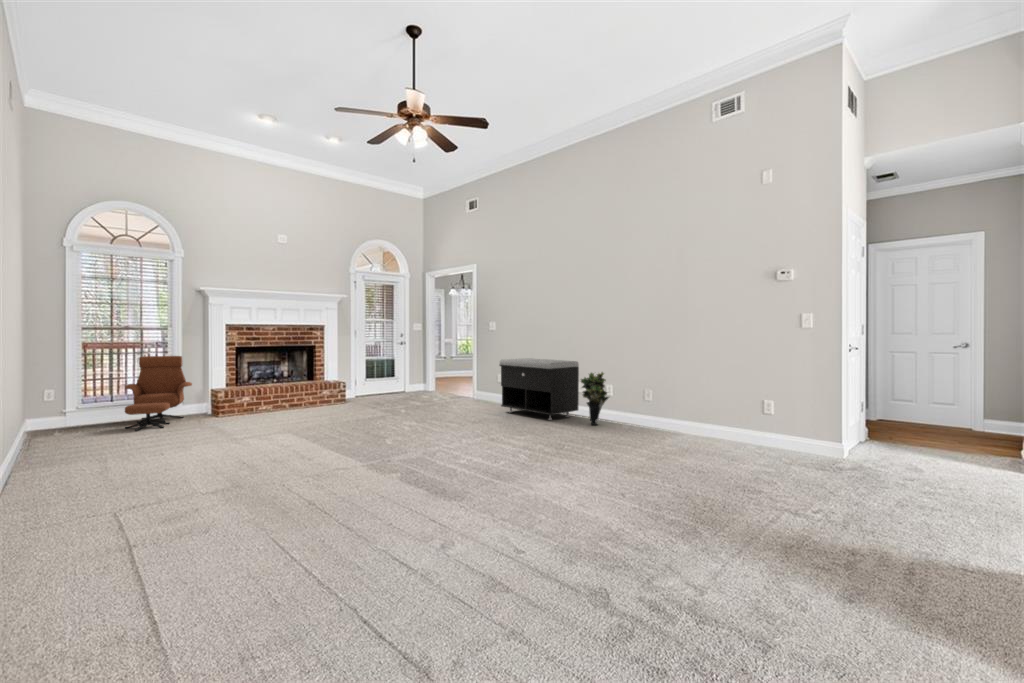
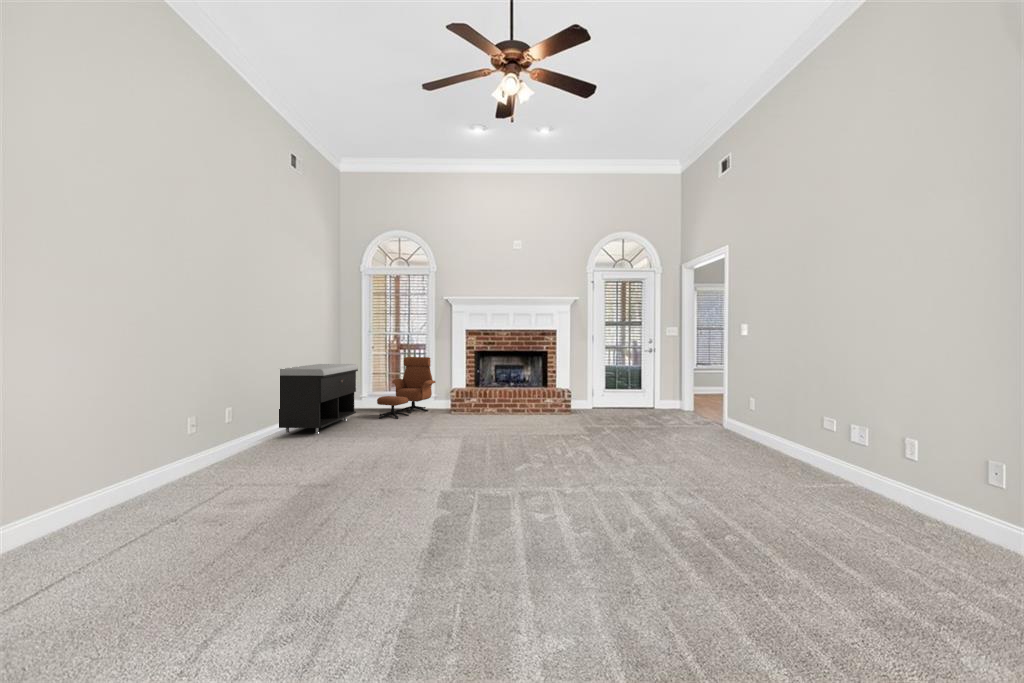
storage bench: present [499,358,579,420] -> present [279,364,358,434]
potted plant: present [581,372,609,425] -> none [889,421,982,548]

